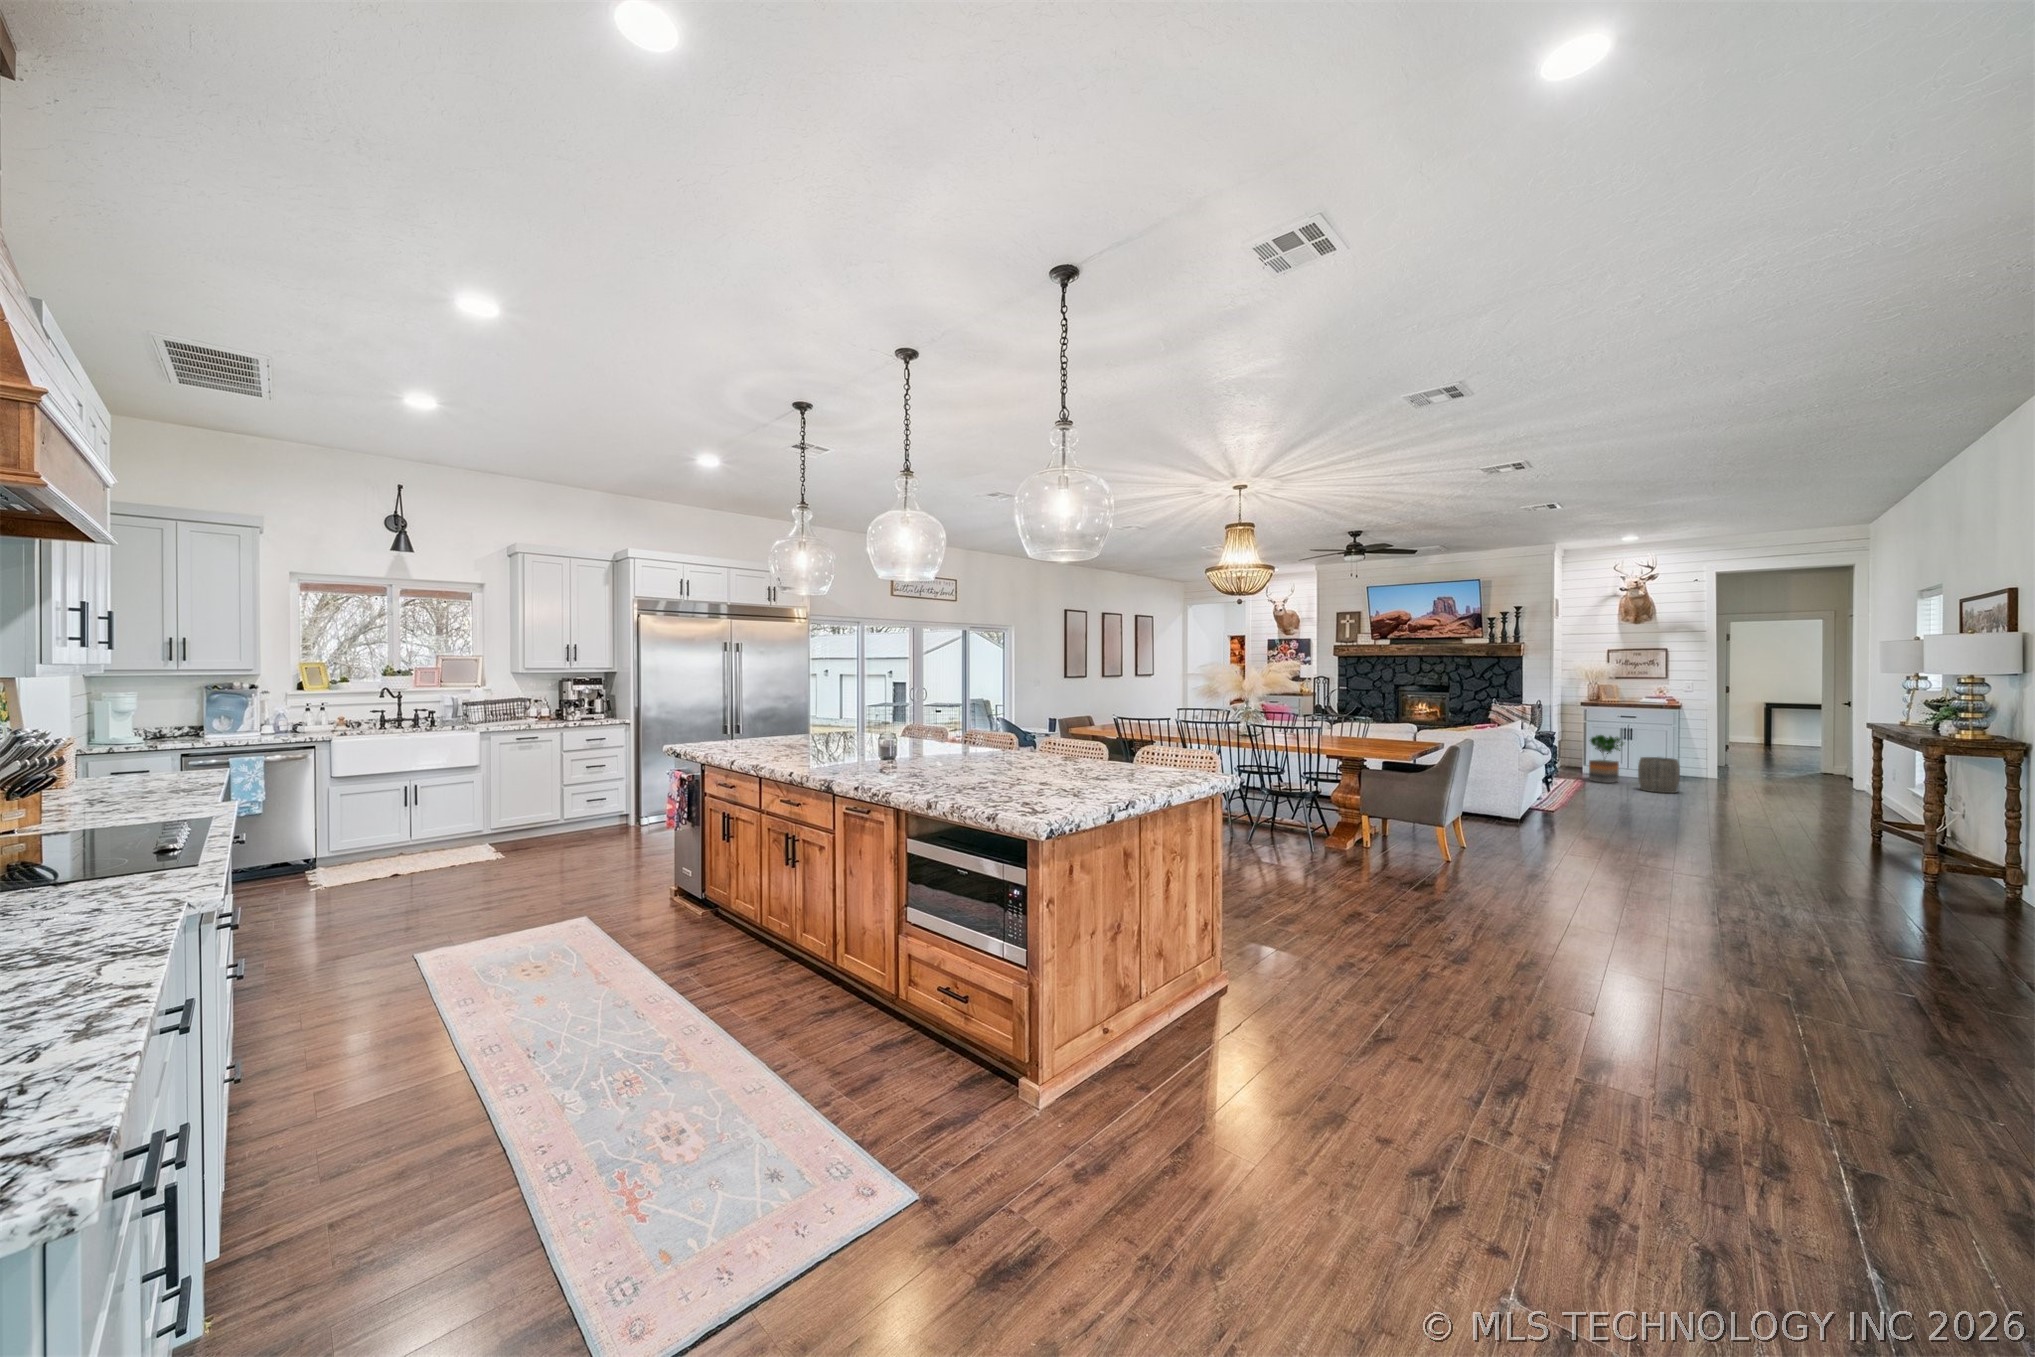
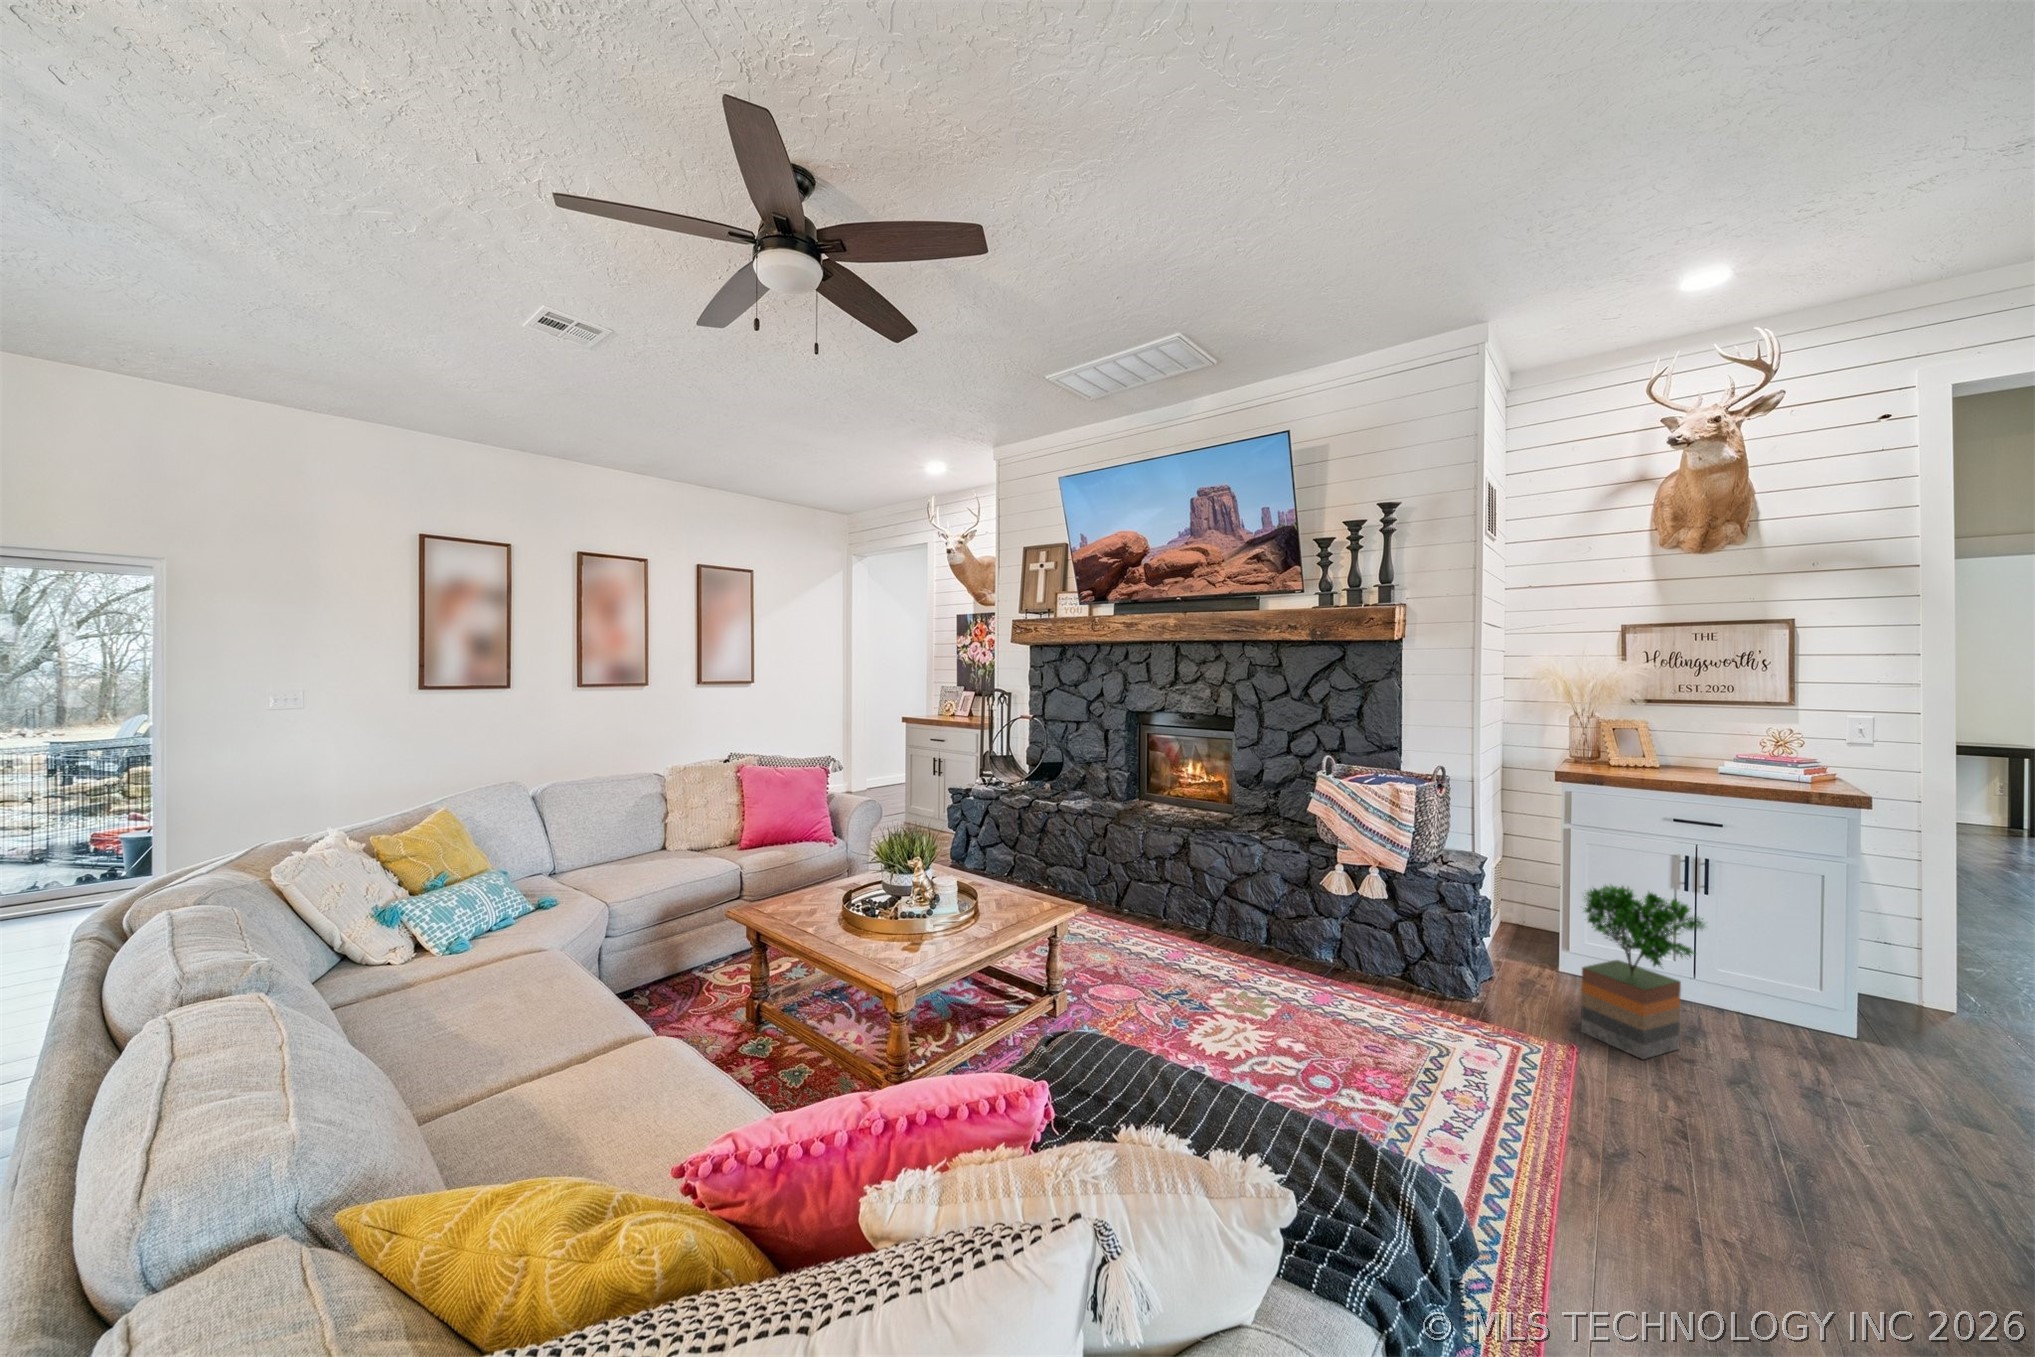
woven basket: present [1638,757,1680,793] -> none [1771,1007,1968,1201]

